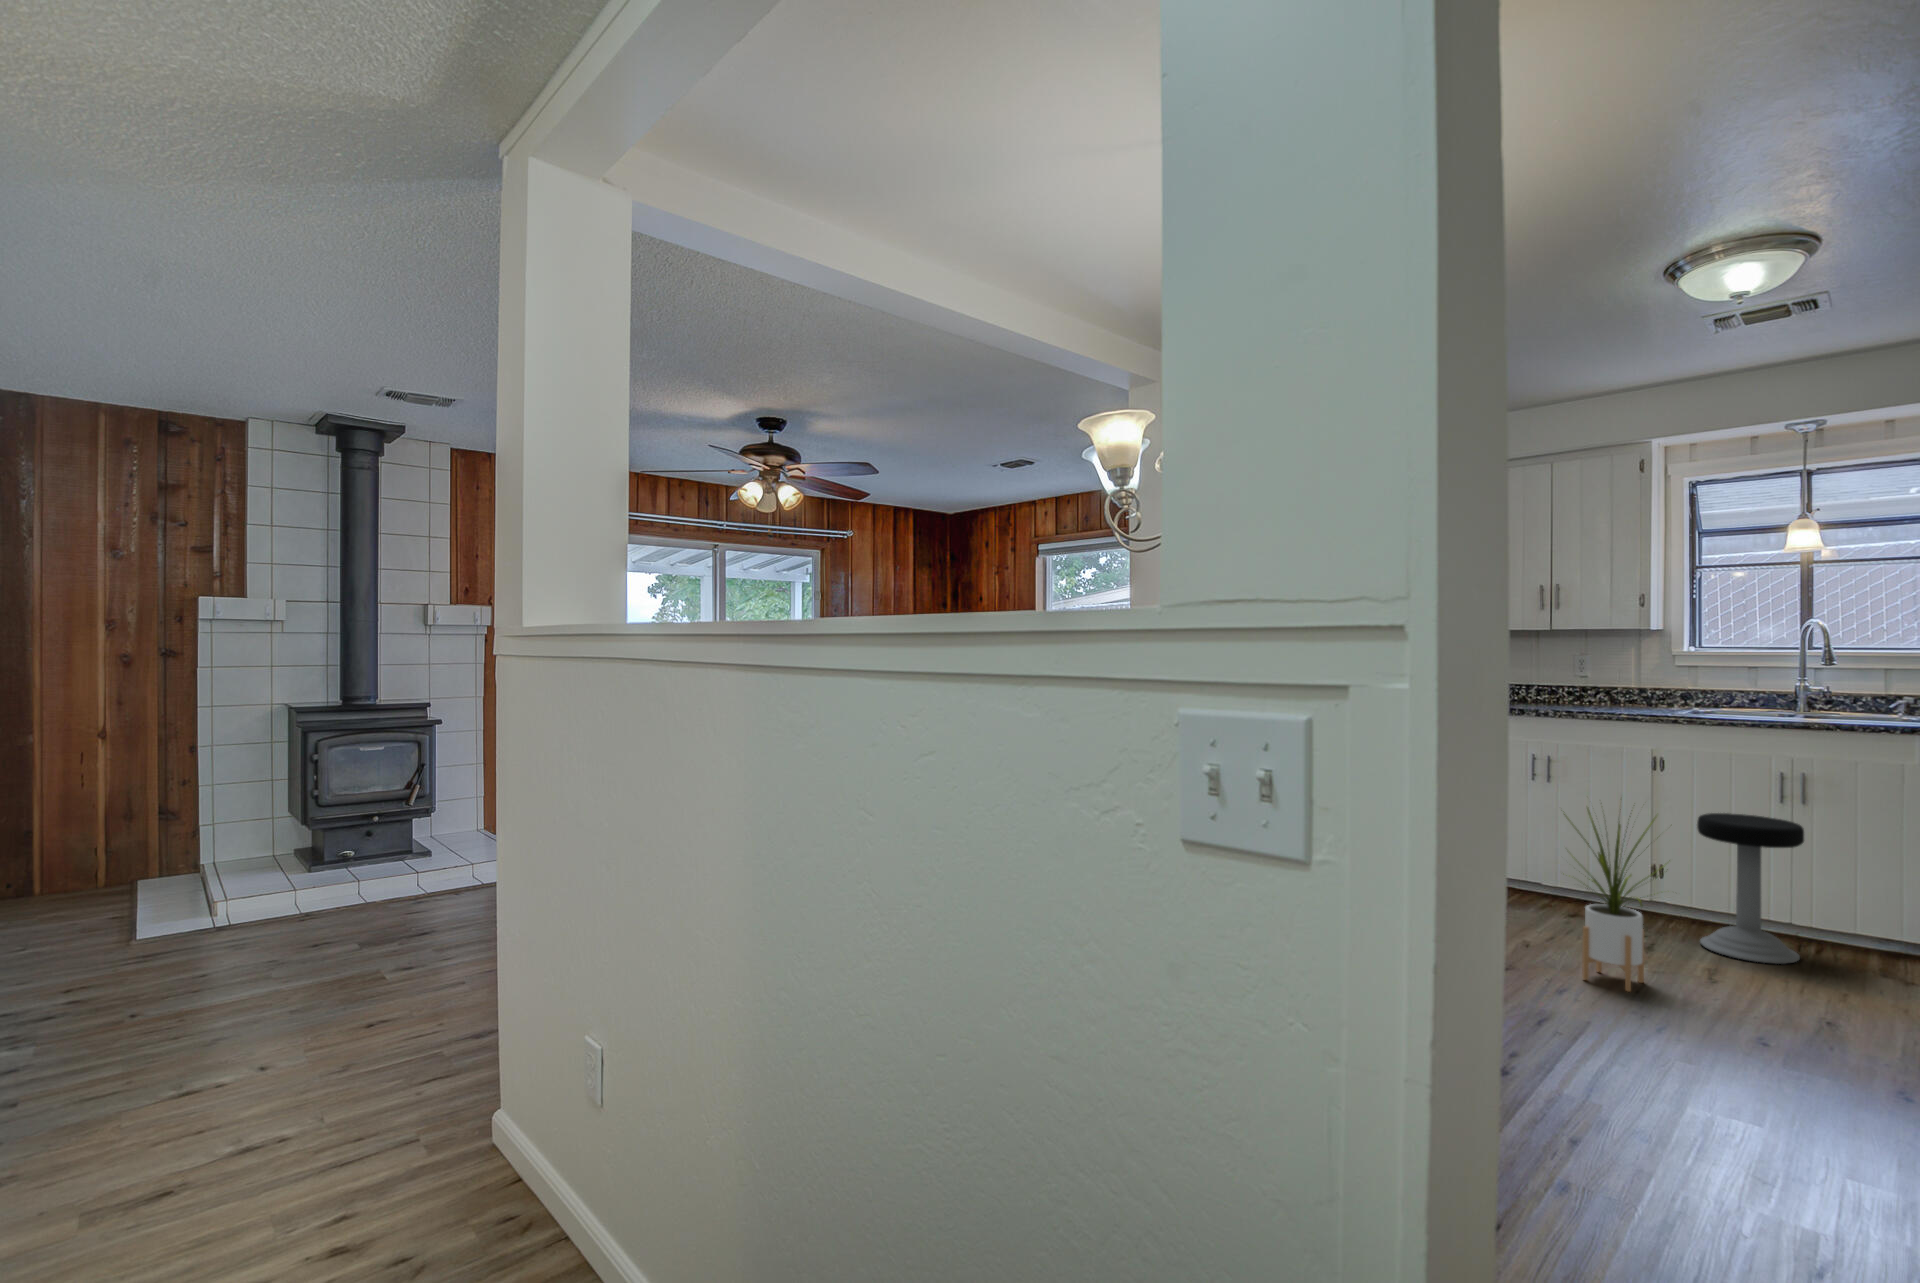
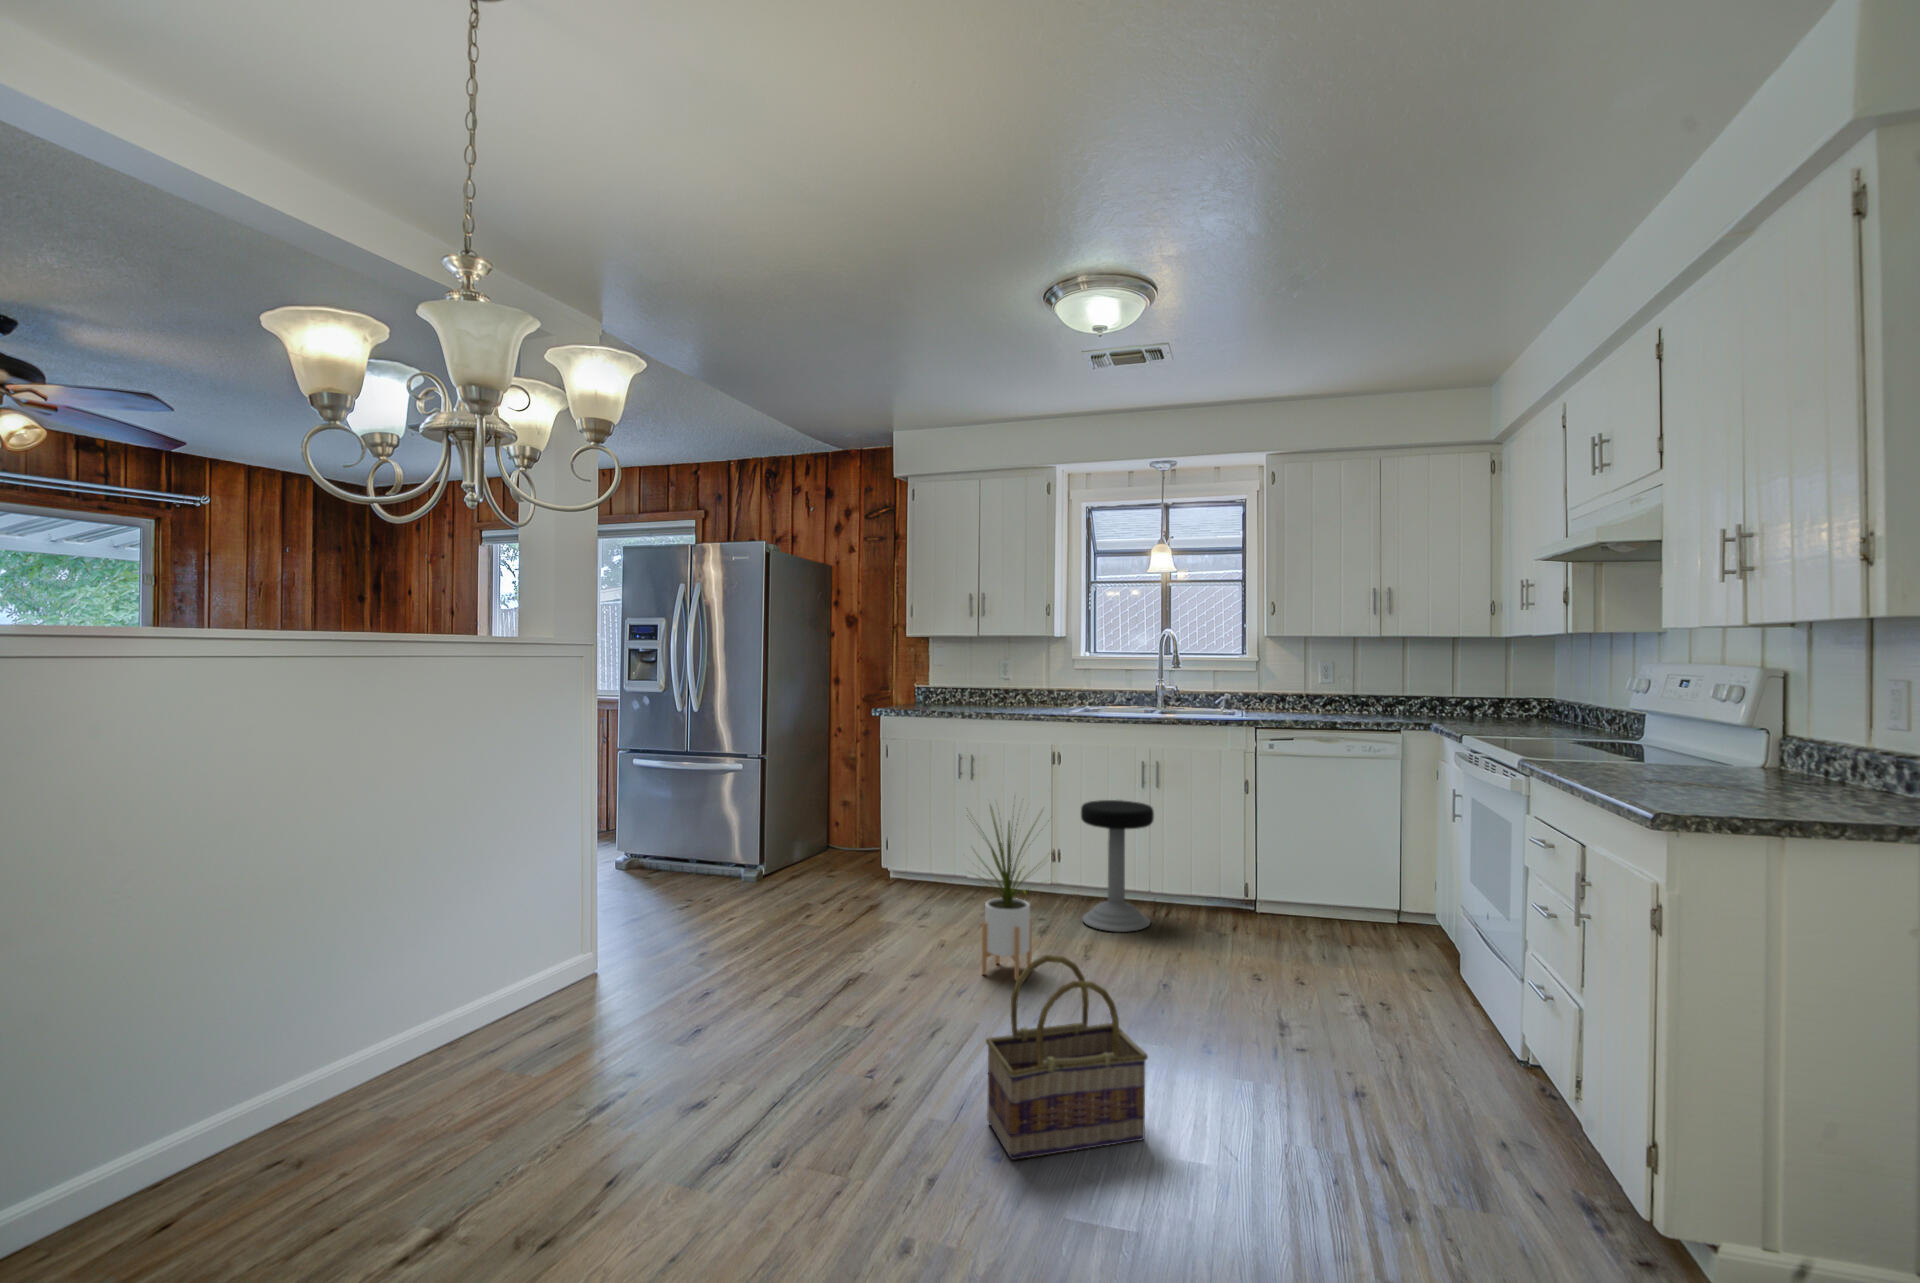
basket: none [1627,959,1844,1169] -> present [986,955,1148,1160]

